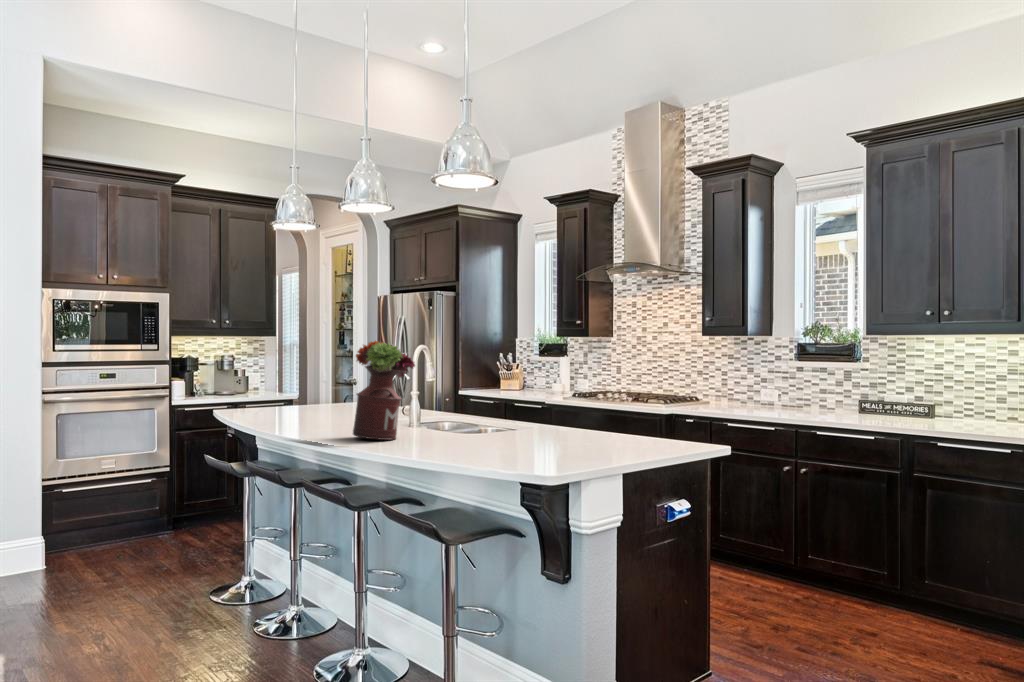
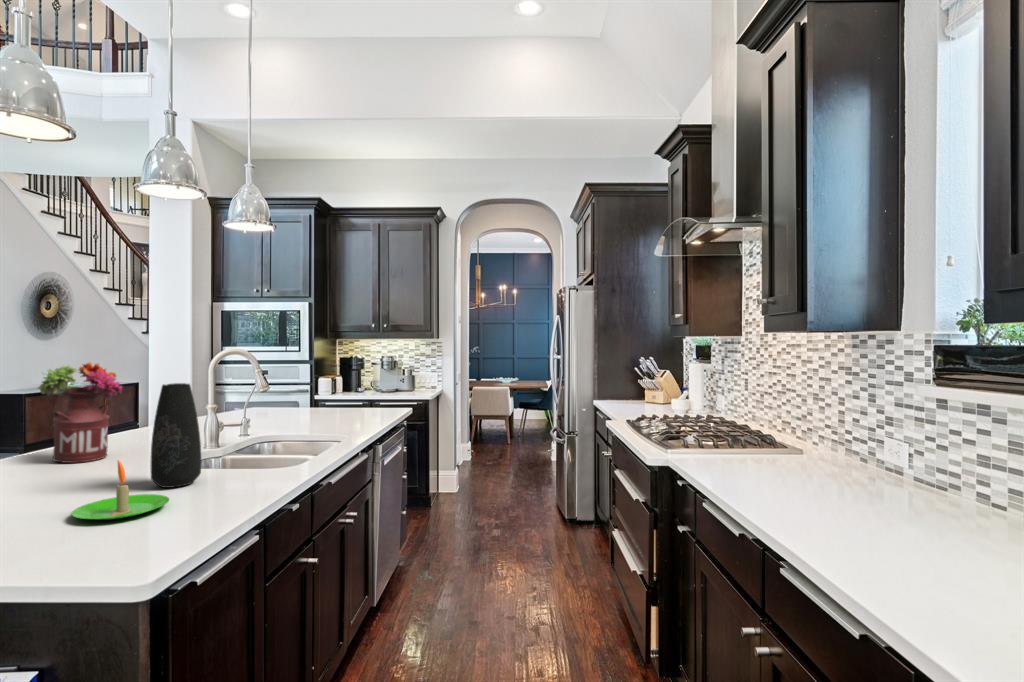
vase: none [531,358,565,439] -> present [150,383,201,488]
candle: none [581,408,638,447] -> present [71,460,169,520]

